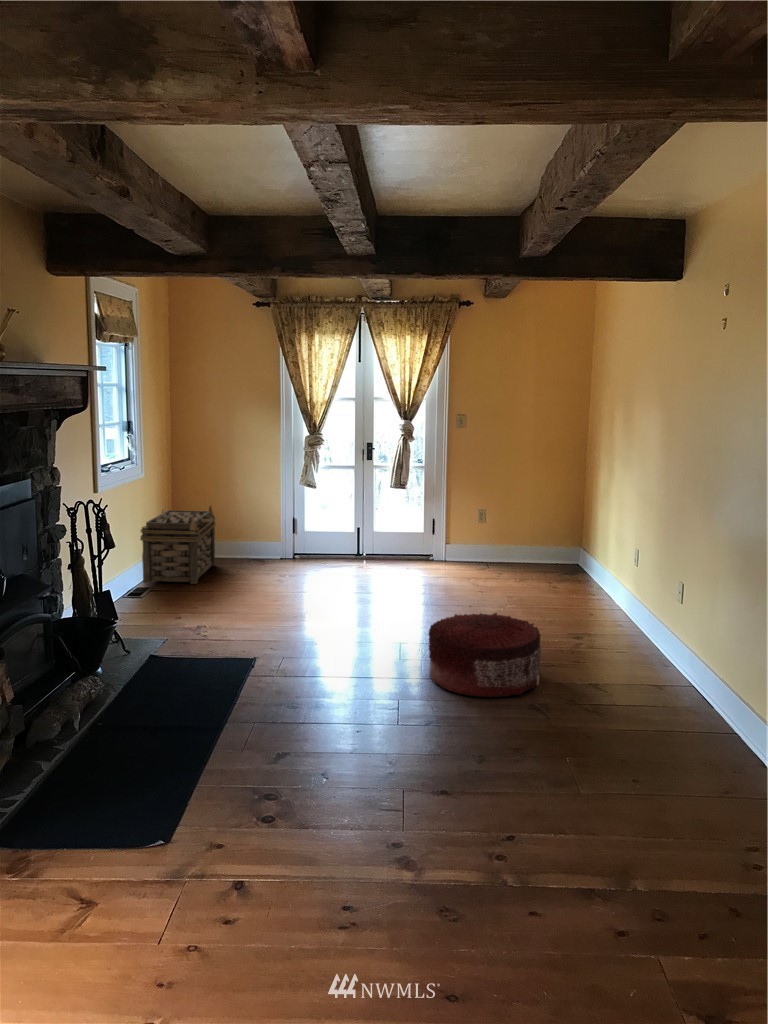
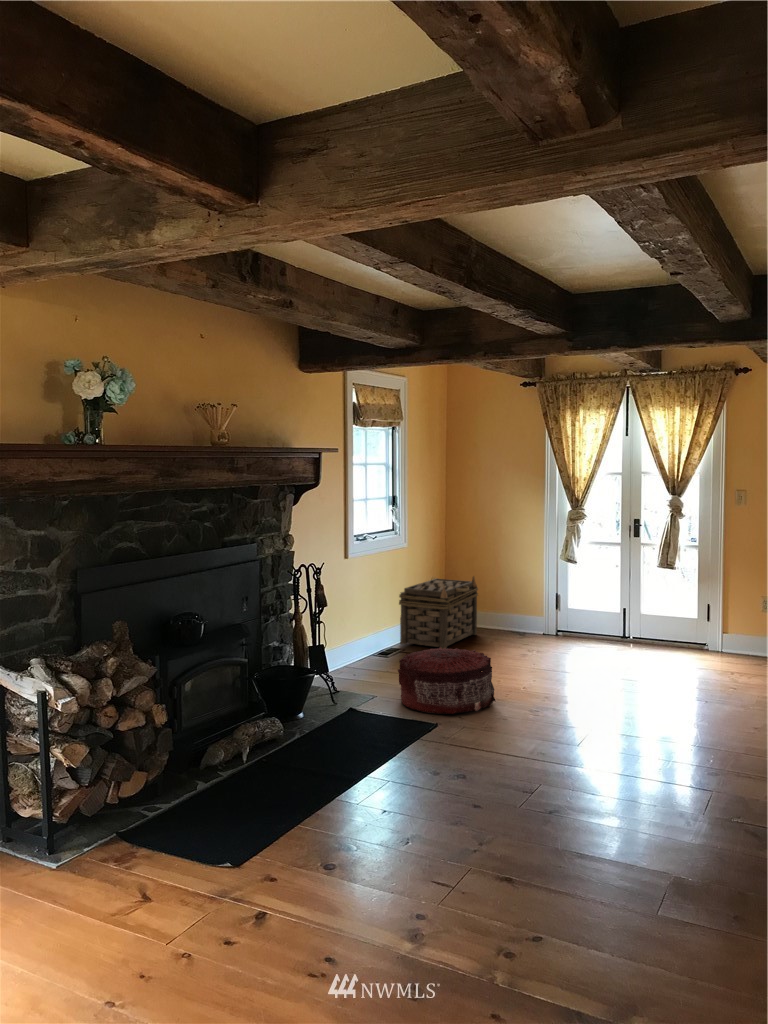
pouf: present [429,613,541,697] -> present [398,647,495,714]

